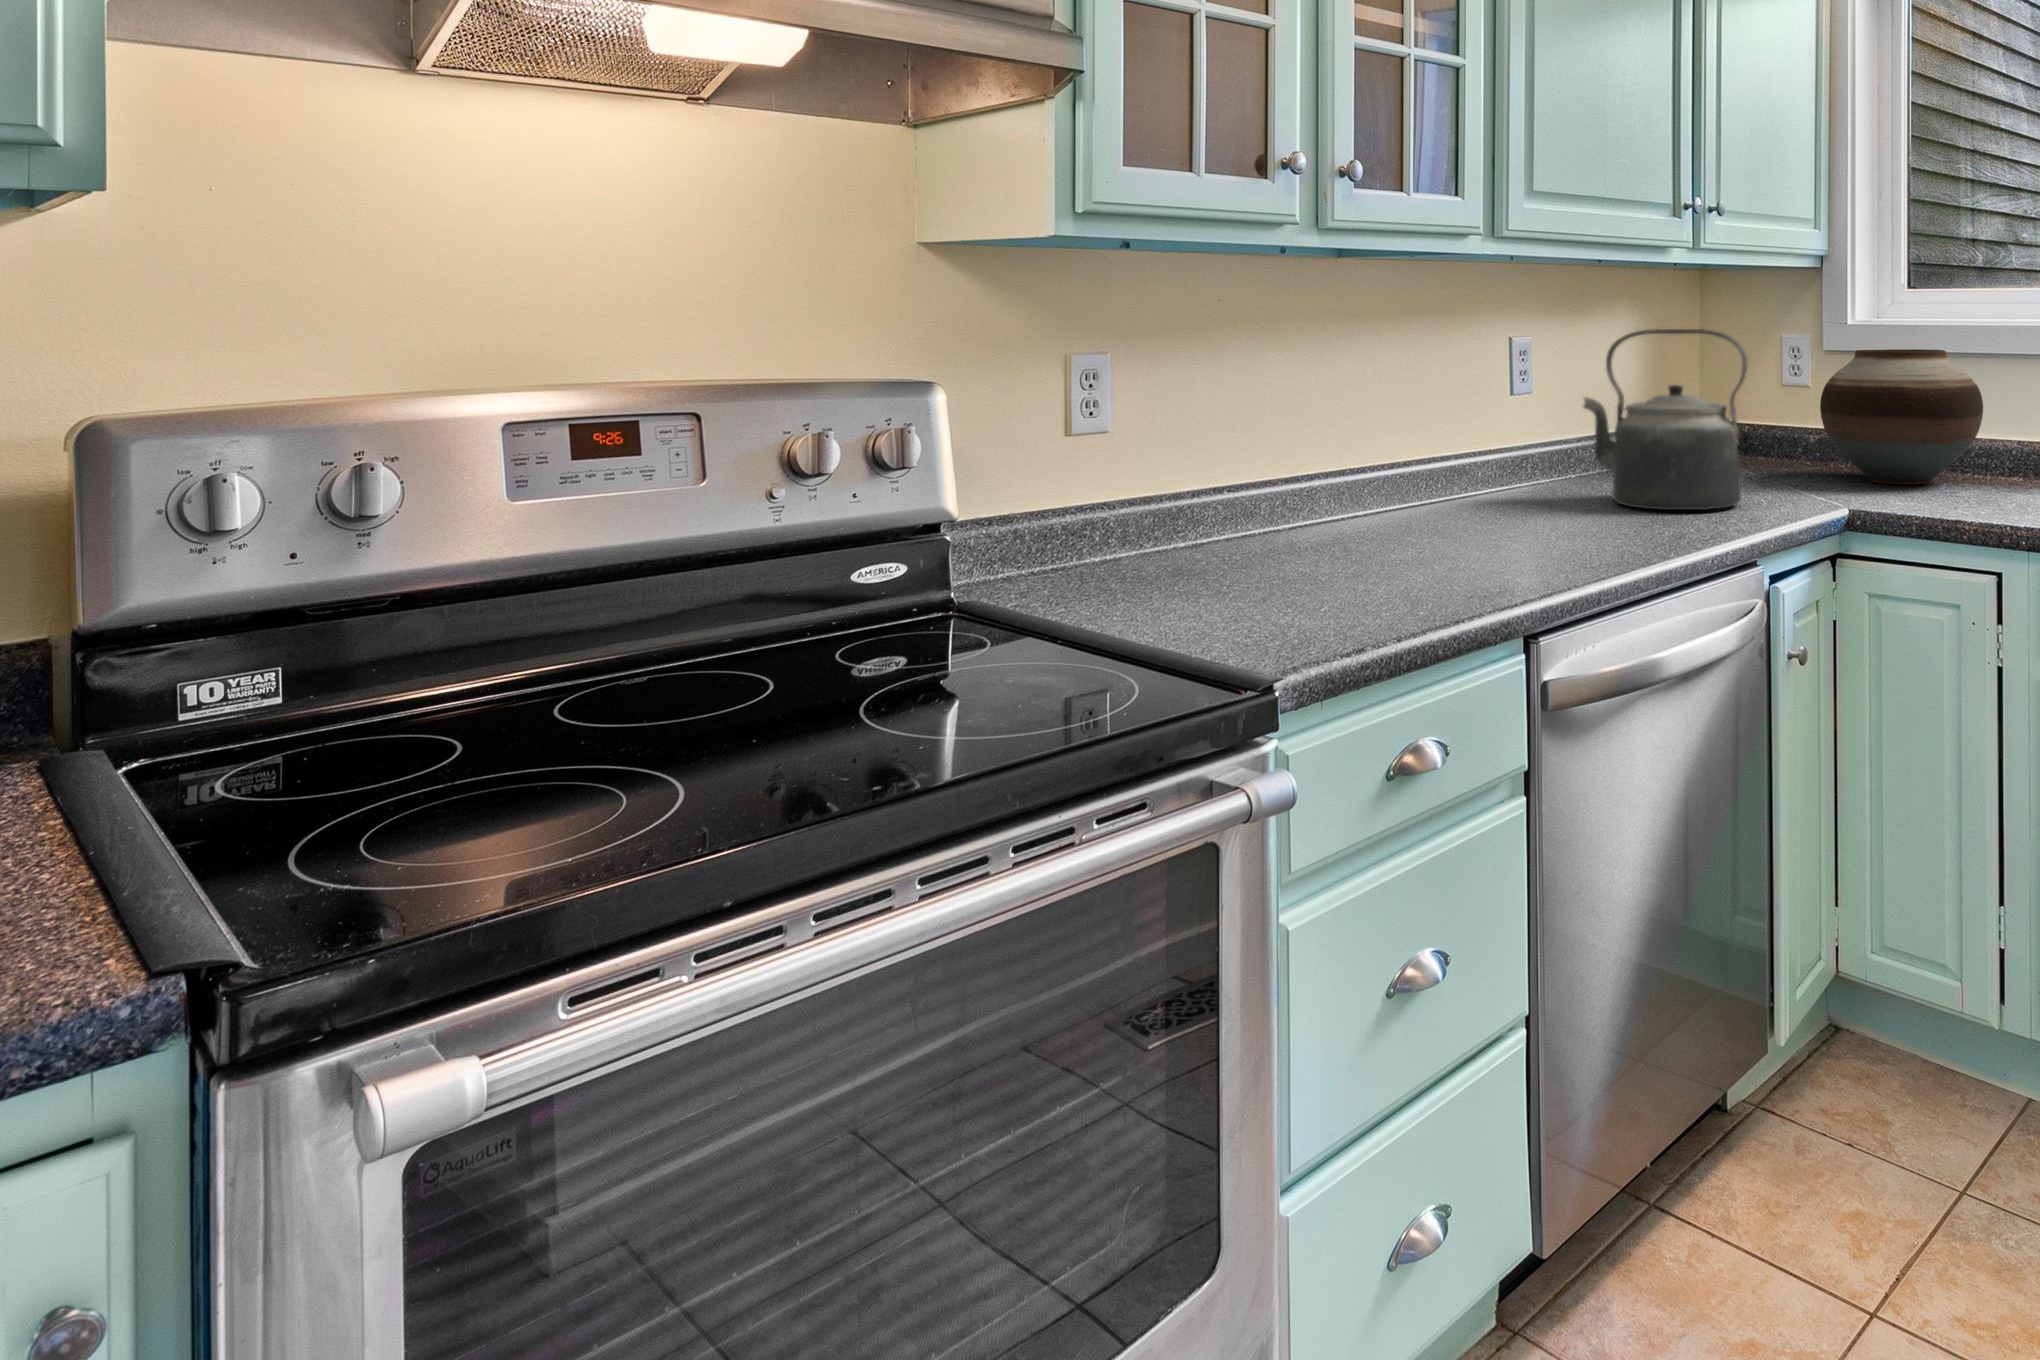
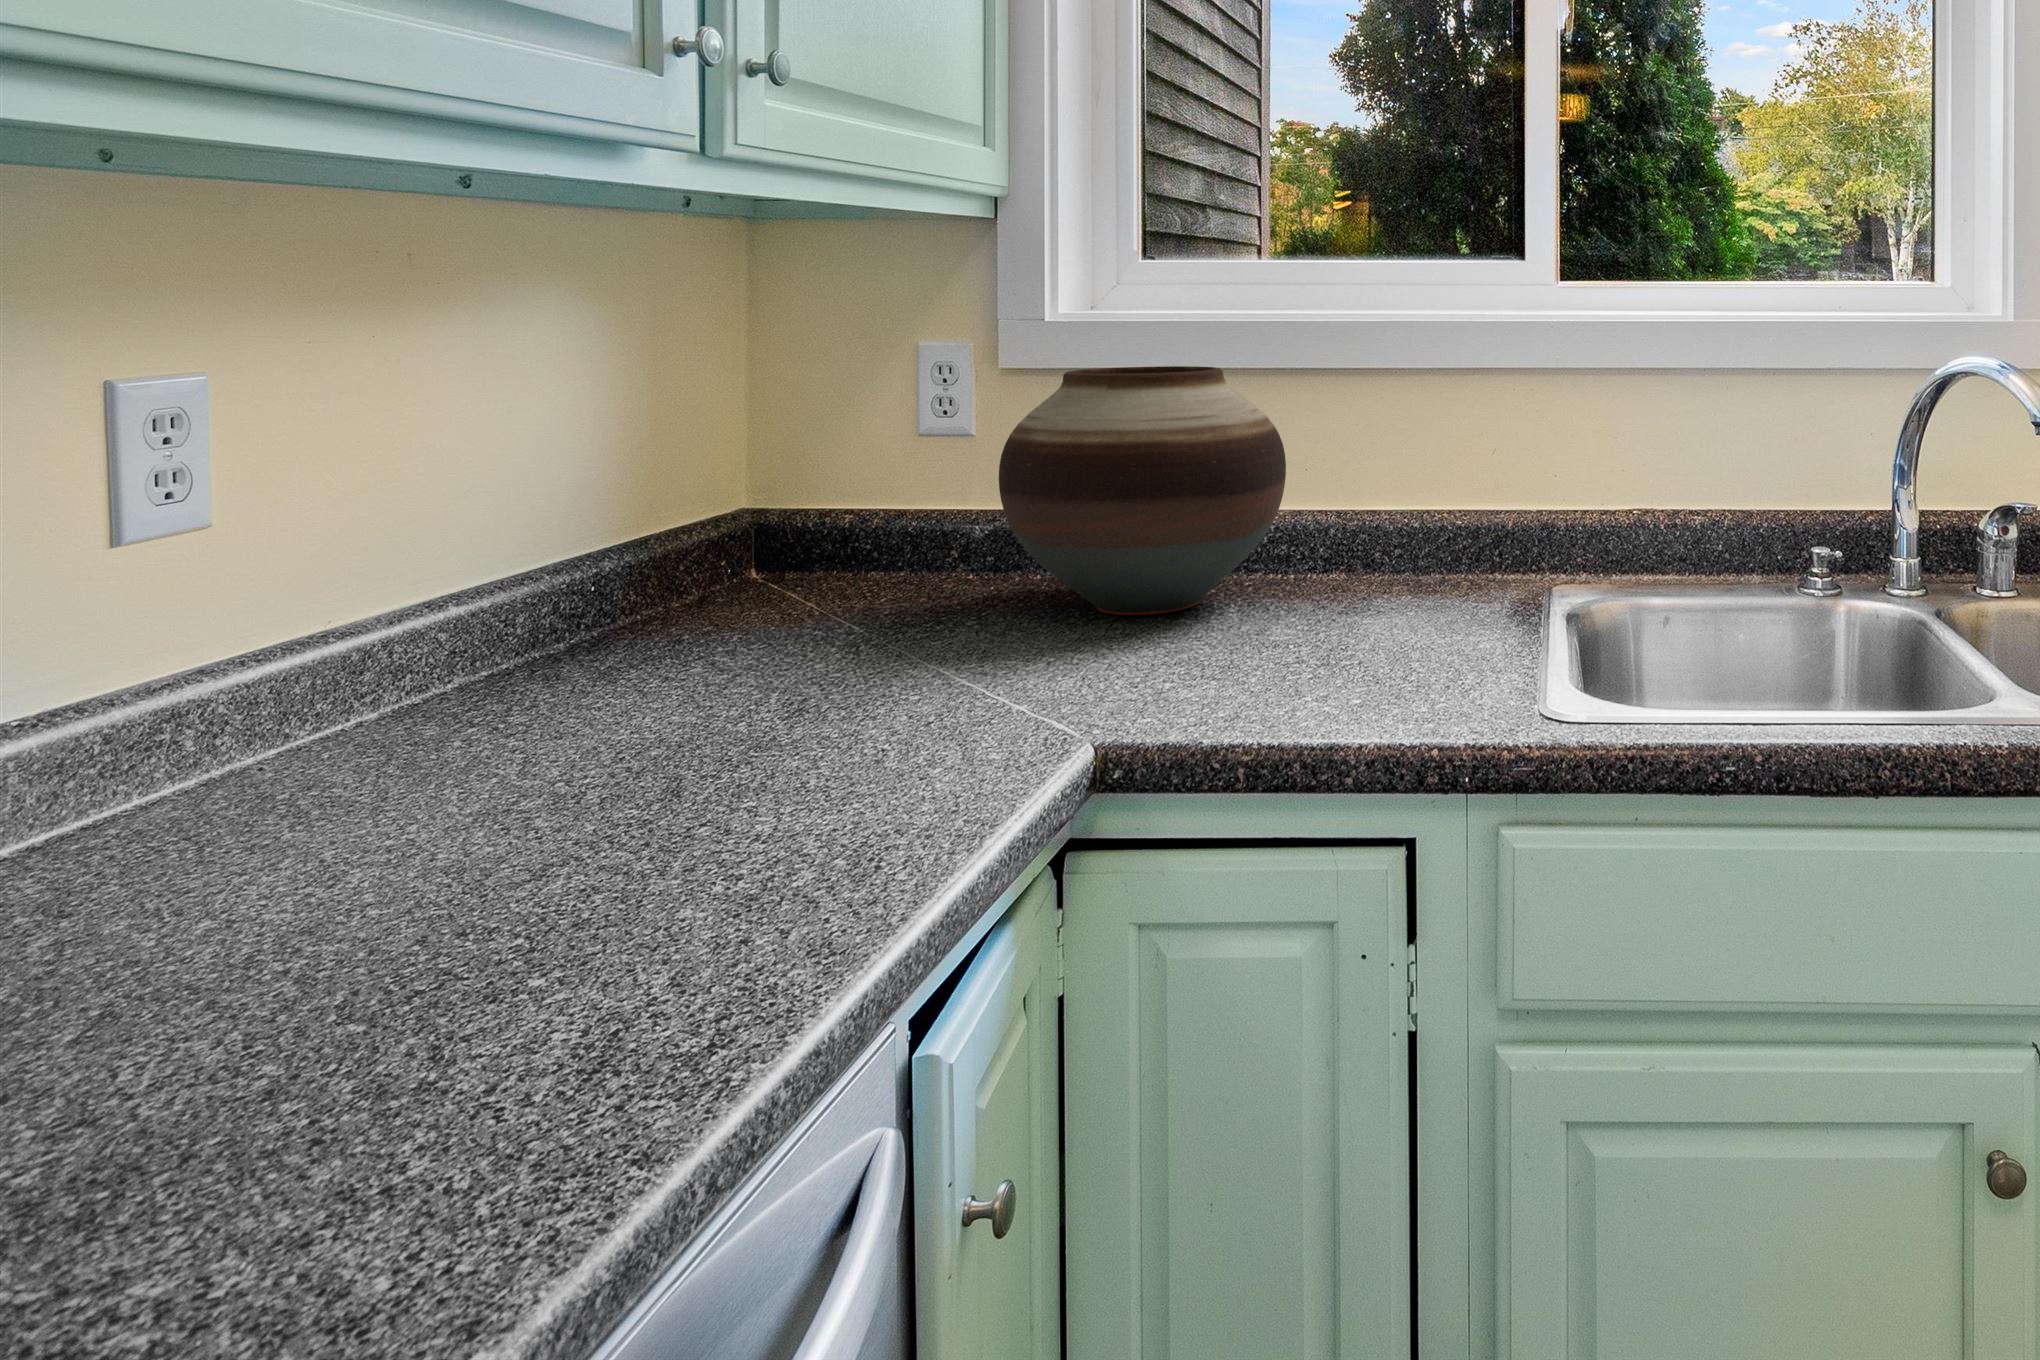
kettle: present [1584,329,1747,510] -> none [364,345,841,832]

